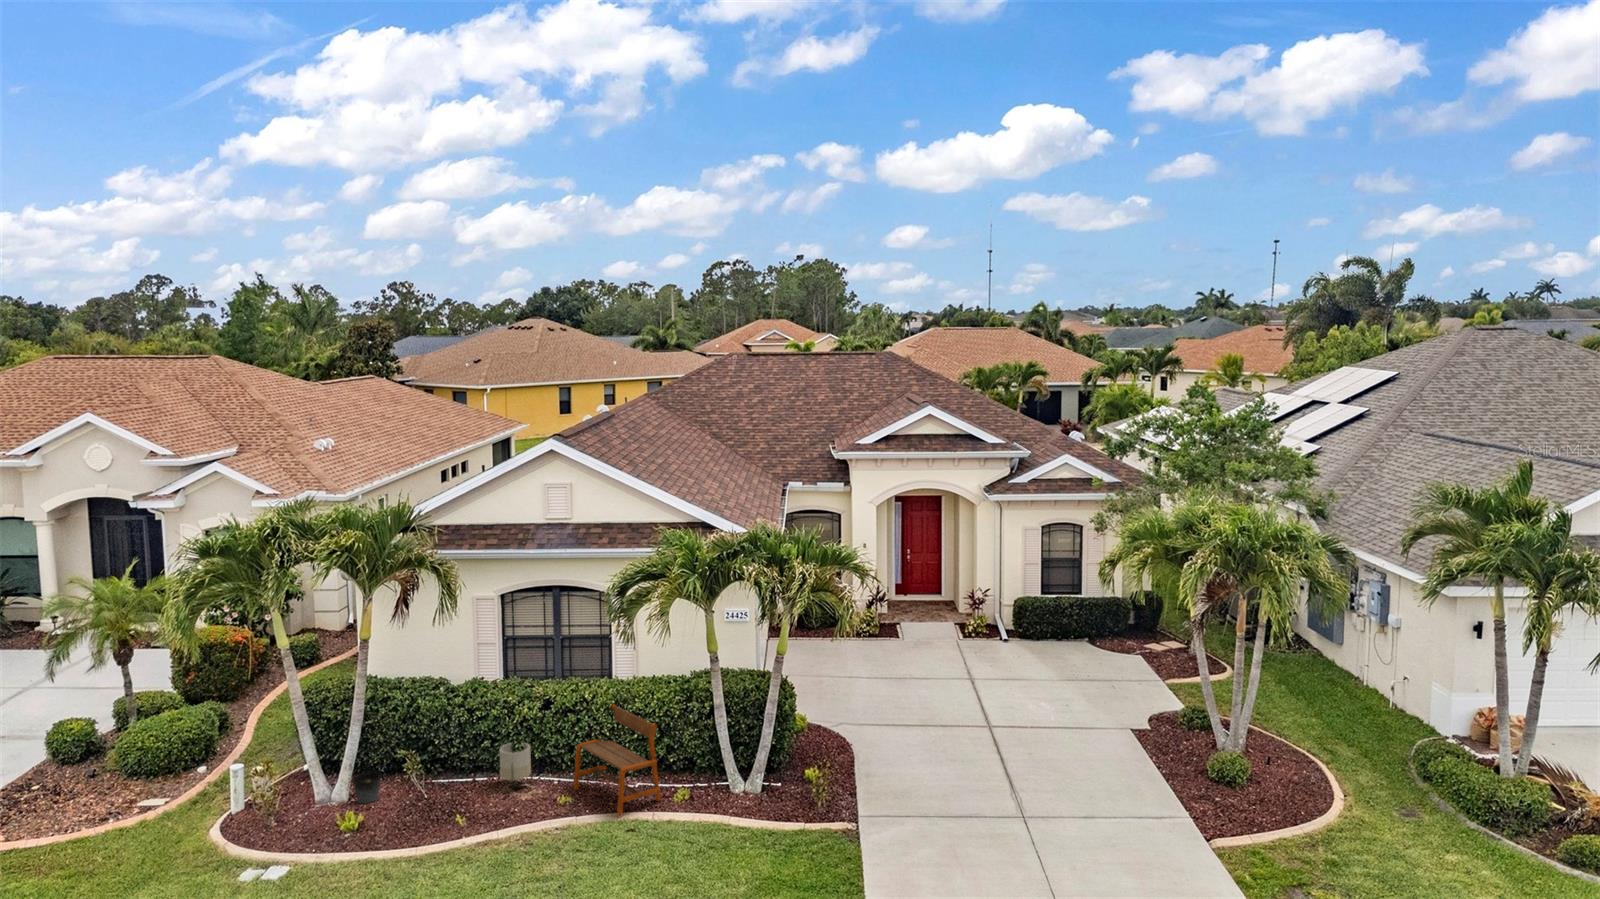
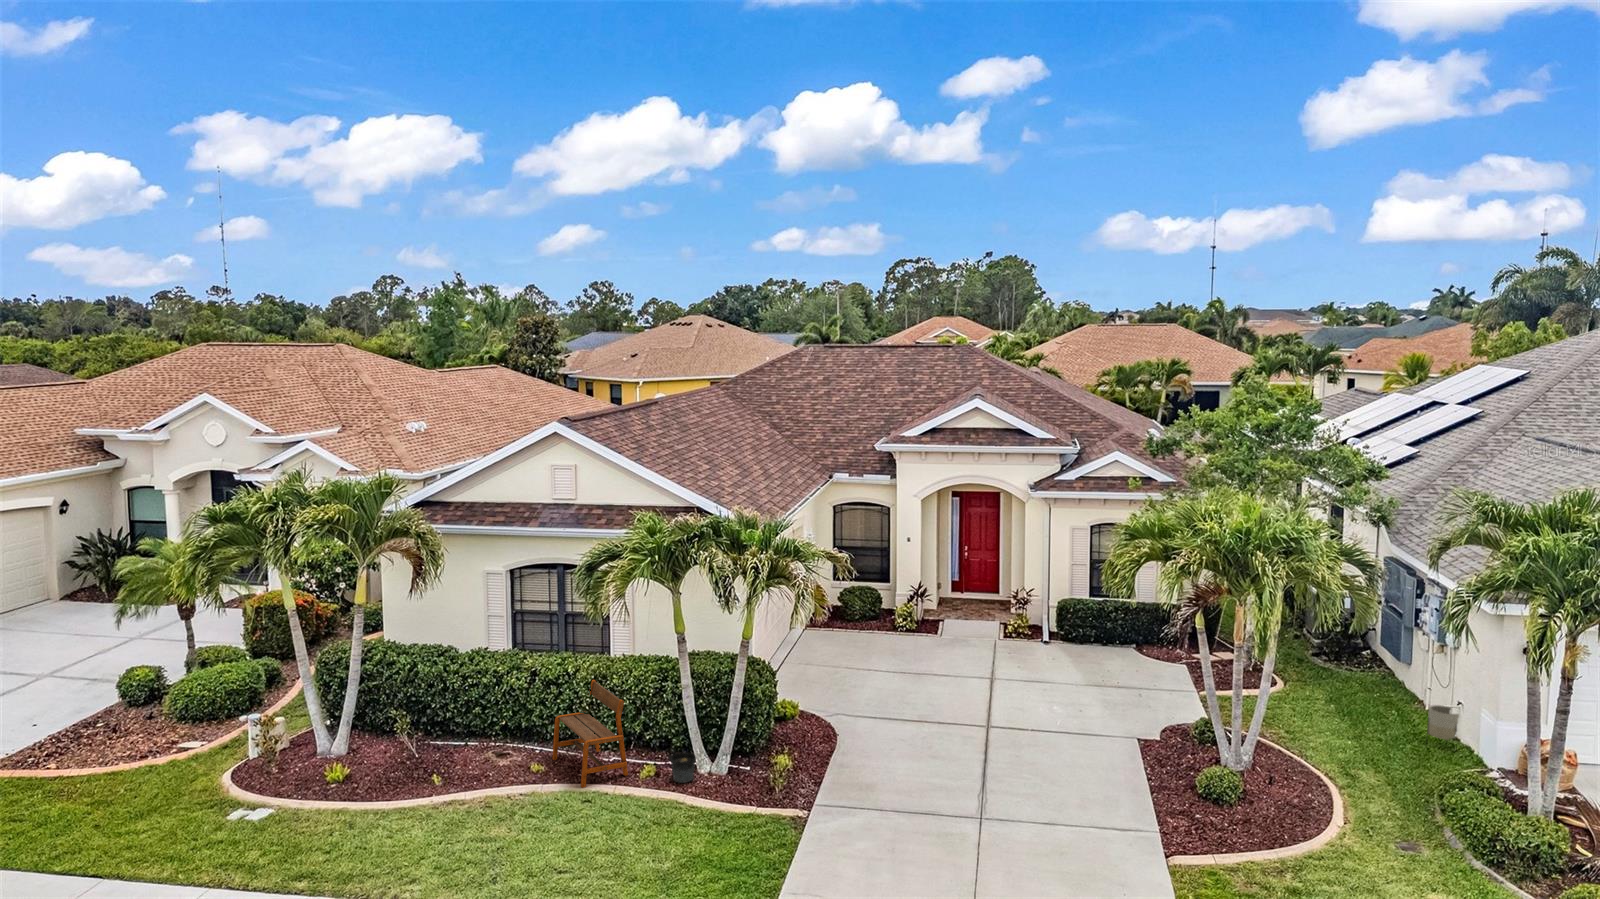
planter: present [500,743,531,781] -> present [1427,705,1459,740]
bucket: present [352,771,381,804] -> present [670,752,696,783]

